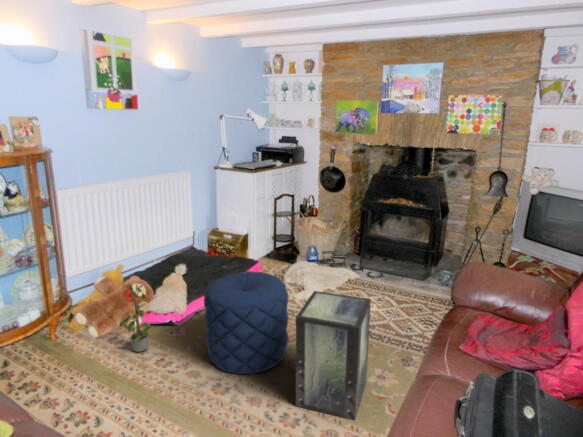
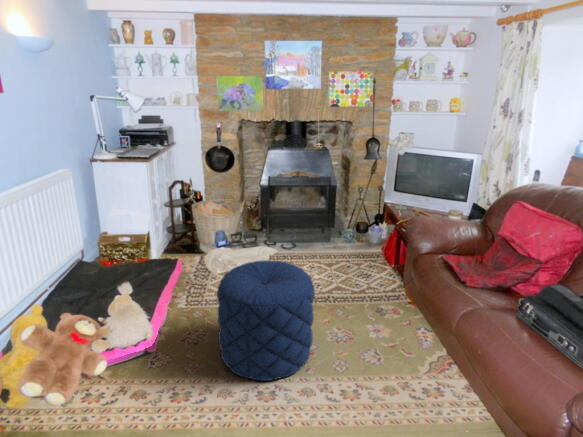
potted plant: present [120,284,151,352] -> none [104,315,168,407]
storage box: present [296,291,371,420] -> none [346,256,438,382]

